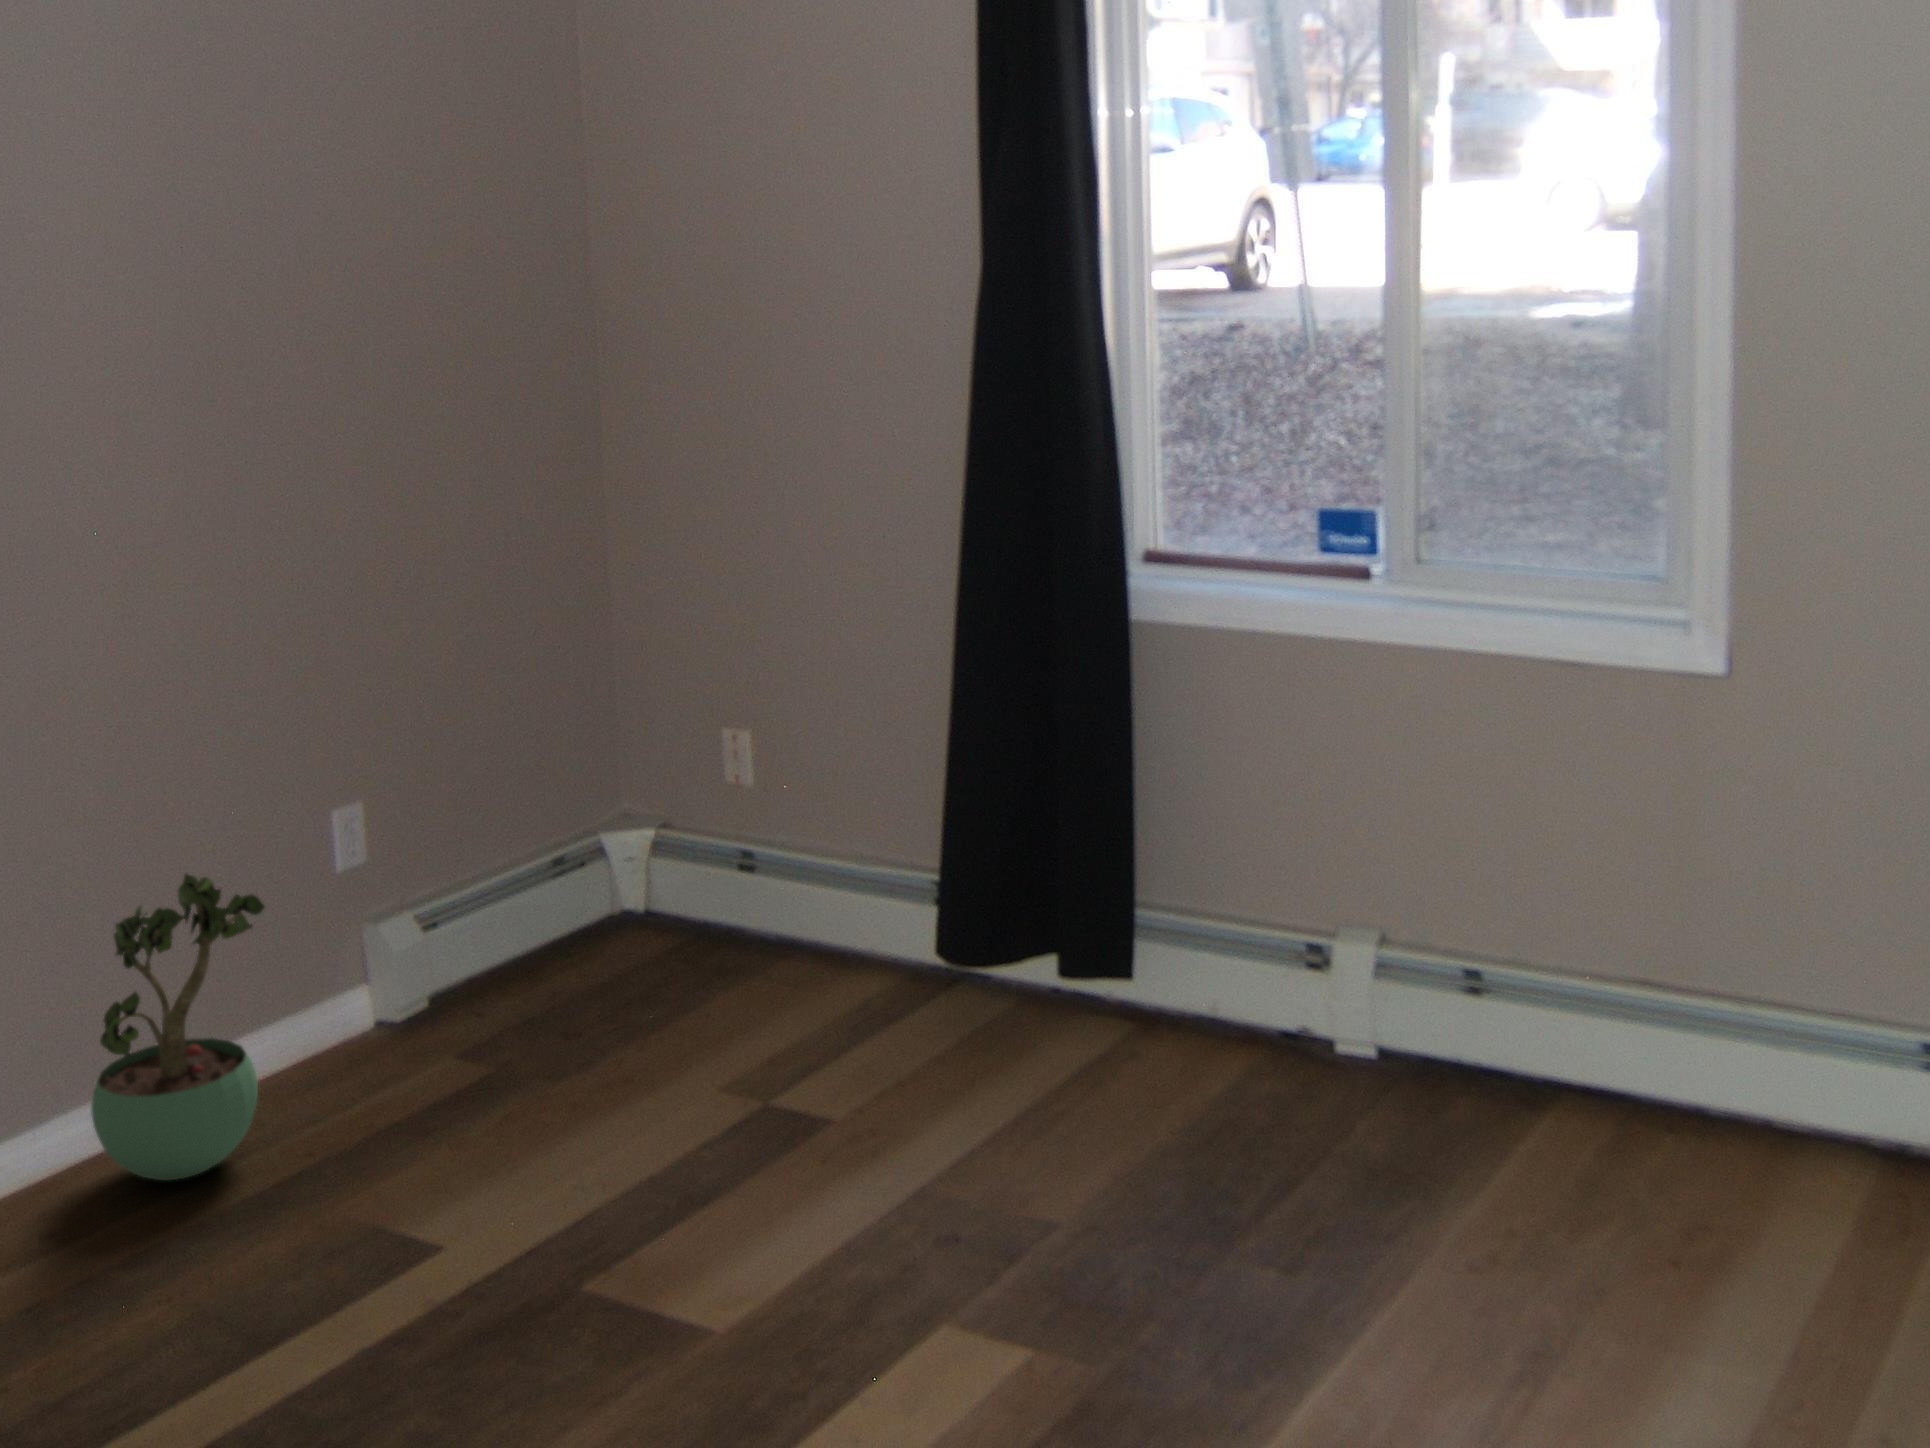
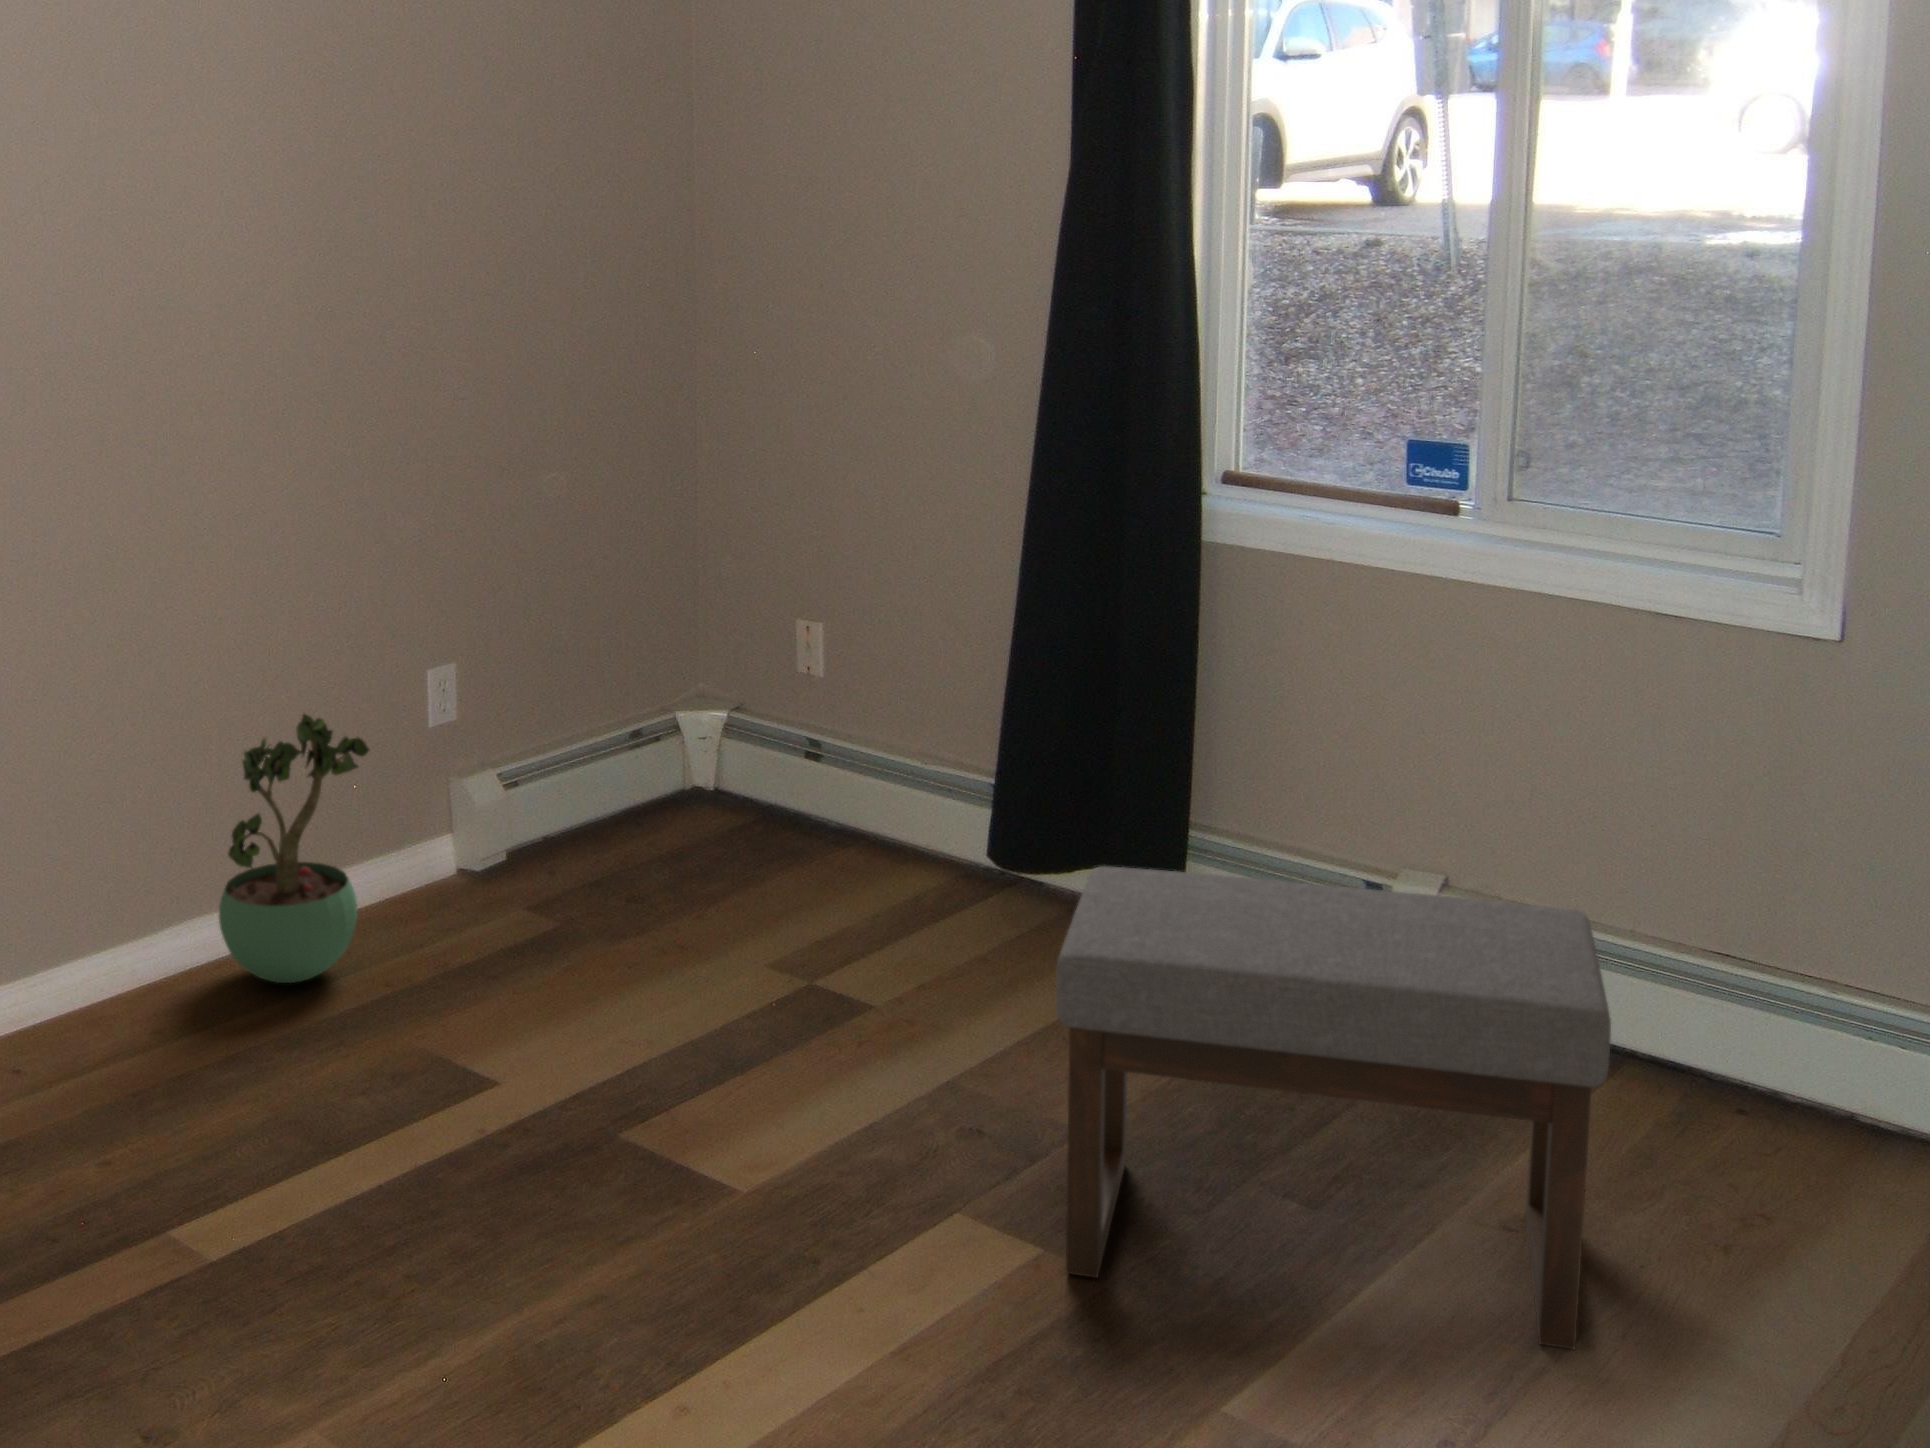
ottoman: none [1046,956,1590,1403] -> present [1056,866,1611,1350]

